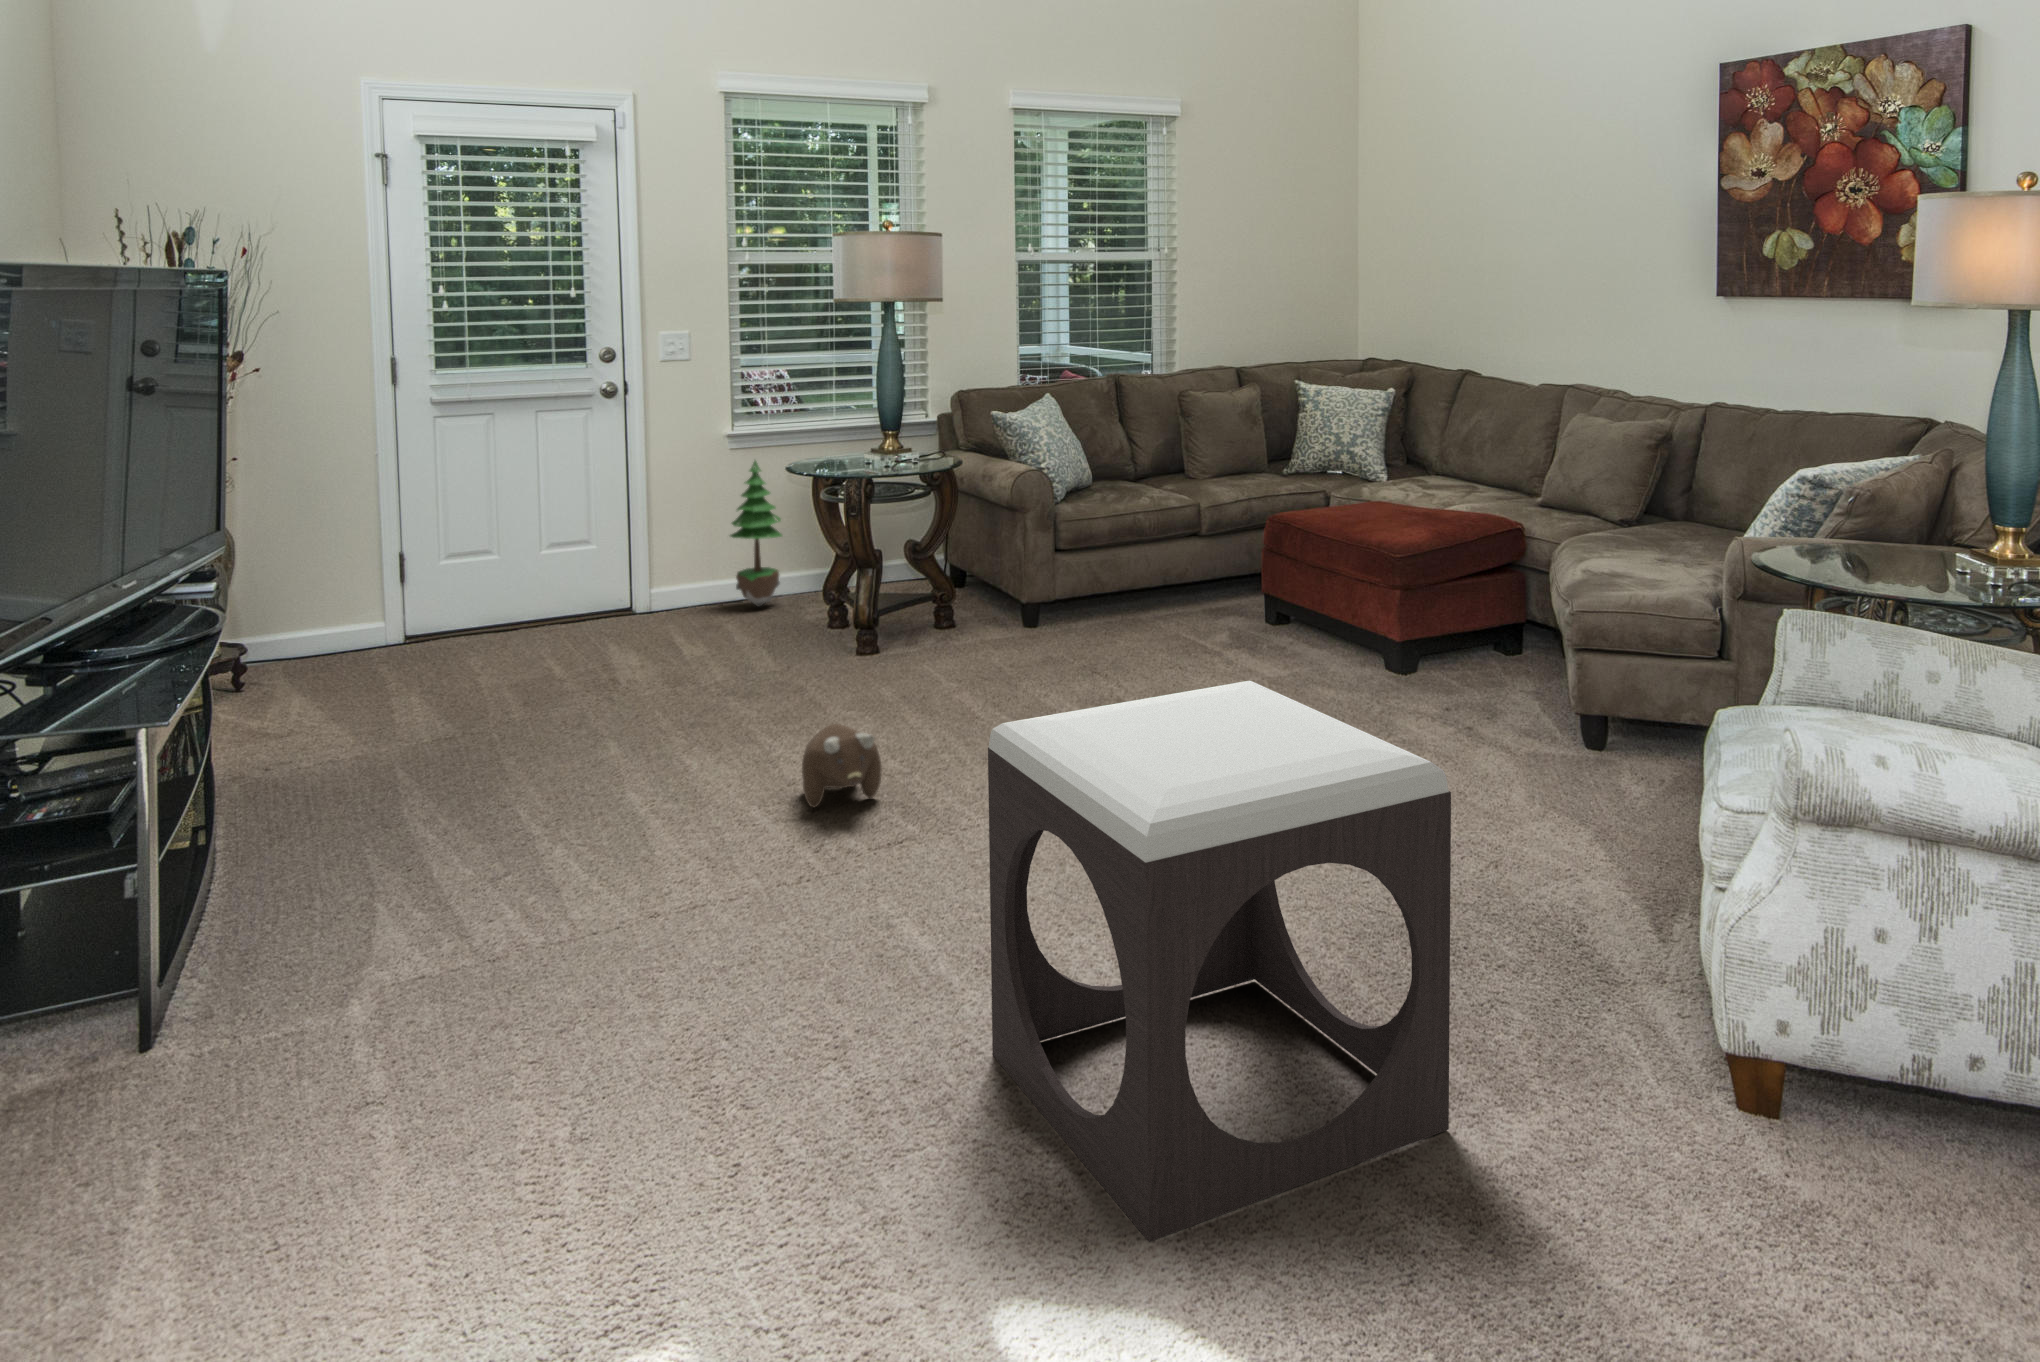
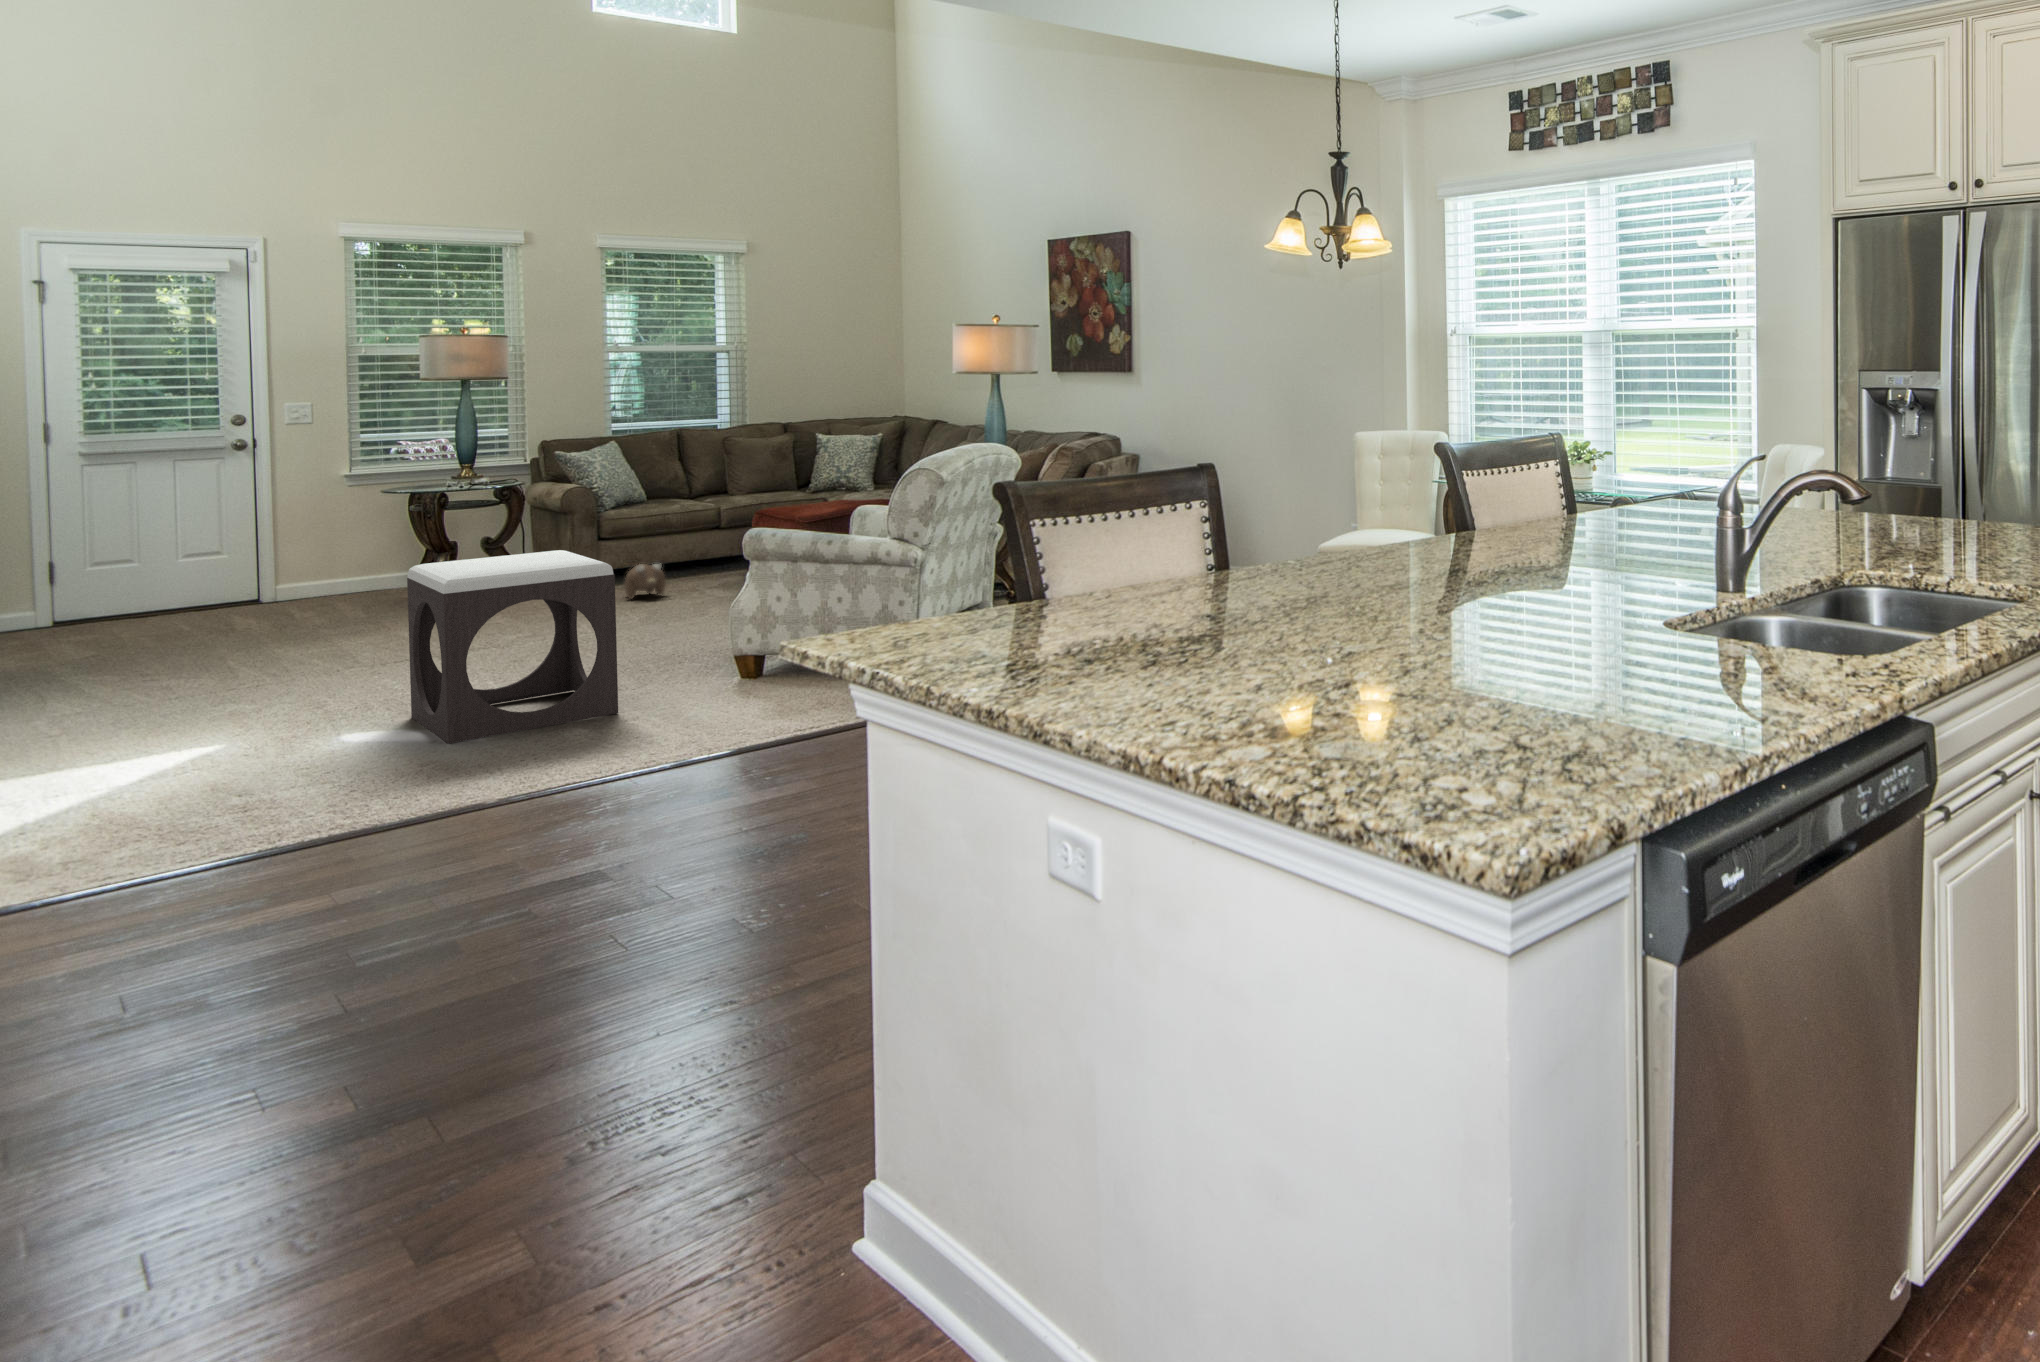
potted tree: present [730,461,782,606] -> none [345,491,393,595]
plush toy: present [802,724,882,807] -> present [624,564,666,599]

